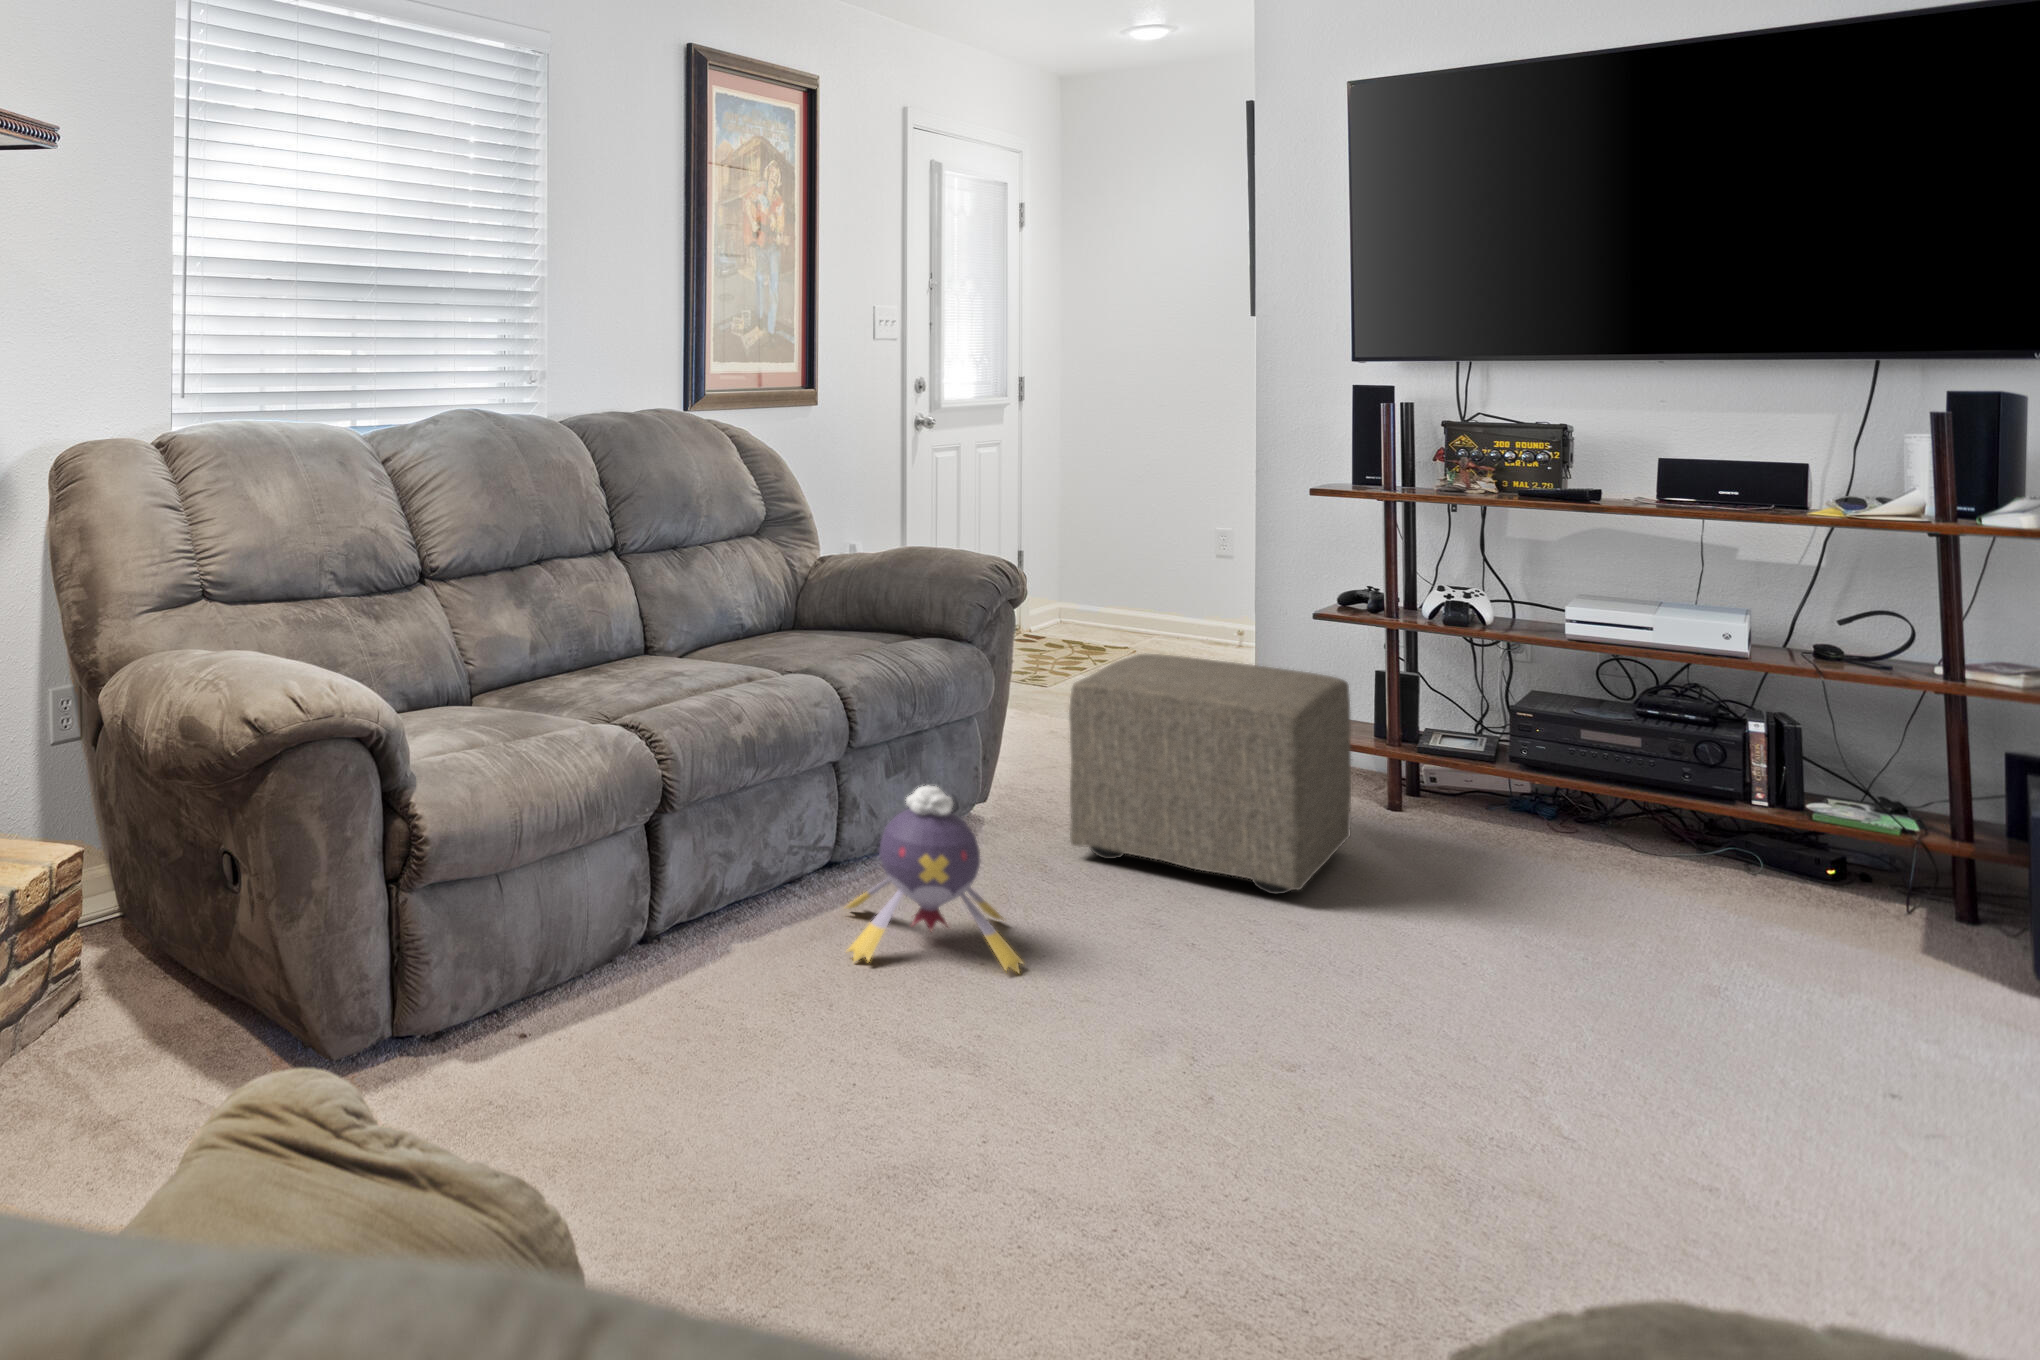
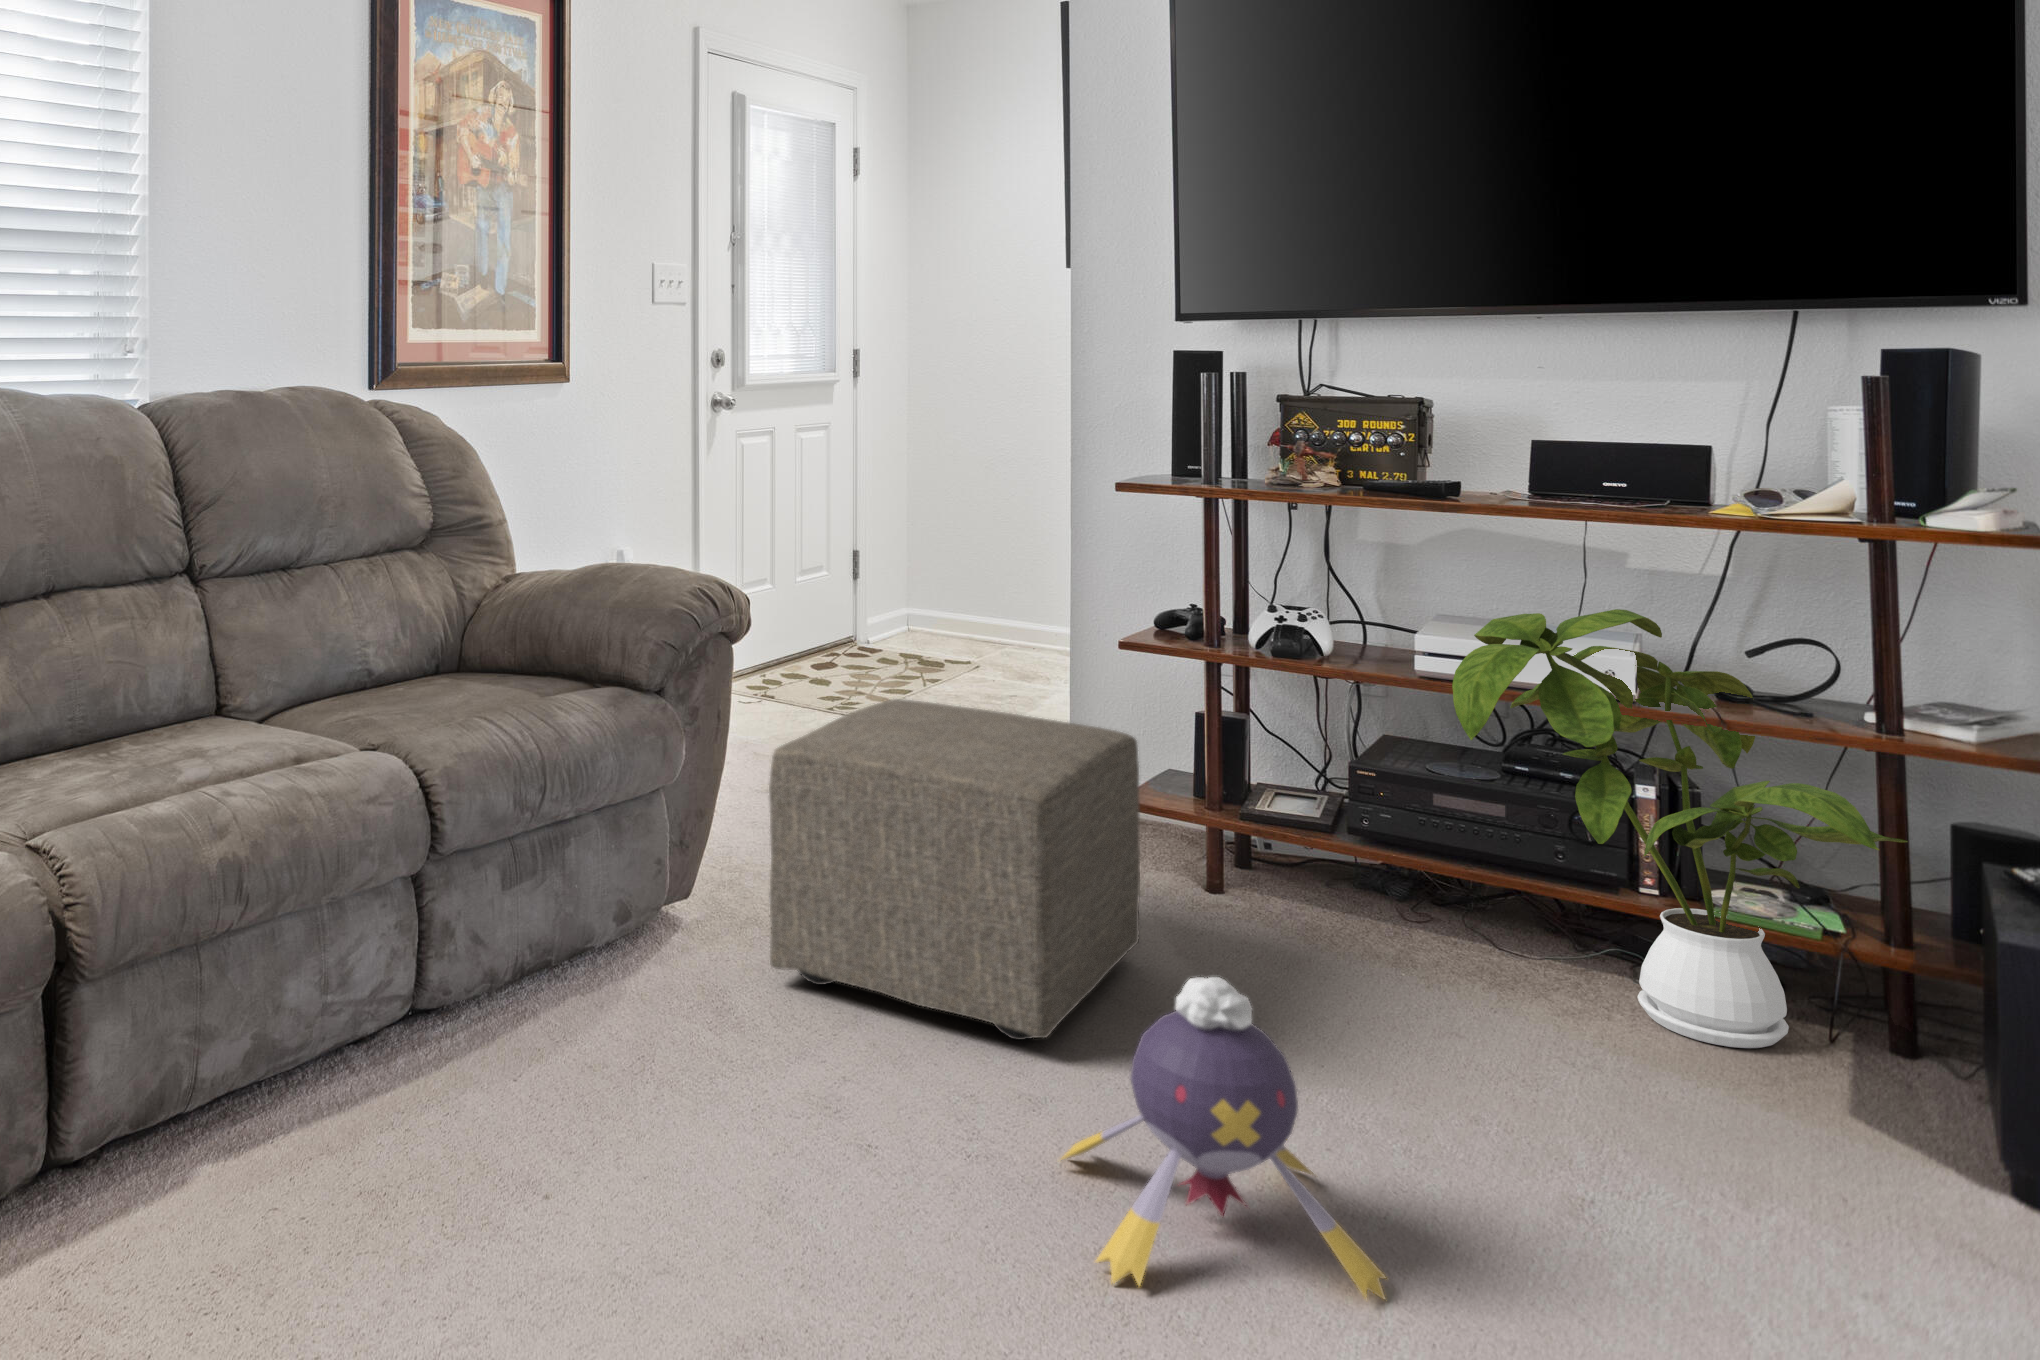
house plant: none [1604,586,1966,915] -> present [1452,609,1908,1048]
plush toy: present [844,786,1023,973] -> present [1061,977,1386,1299]

